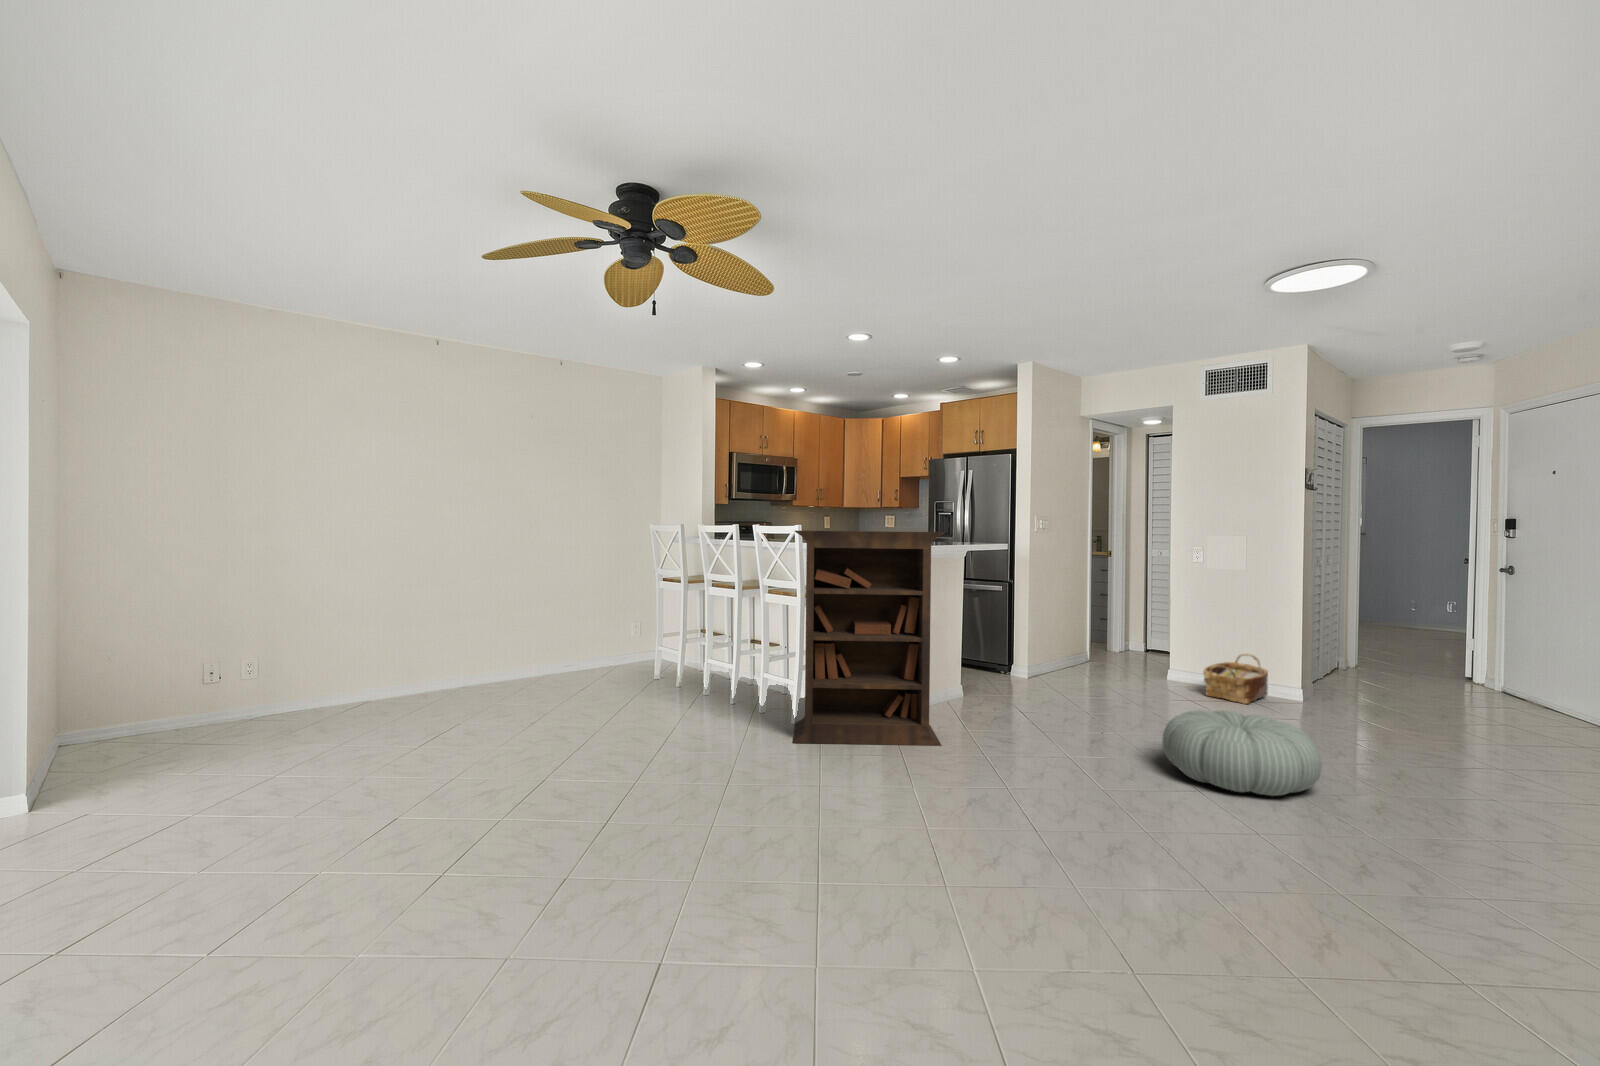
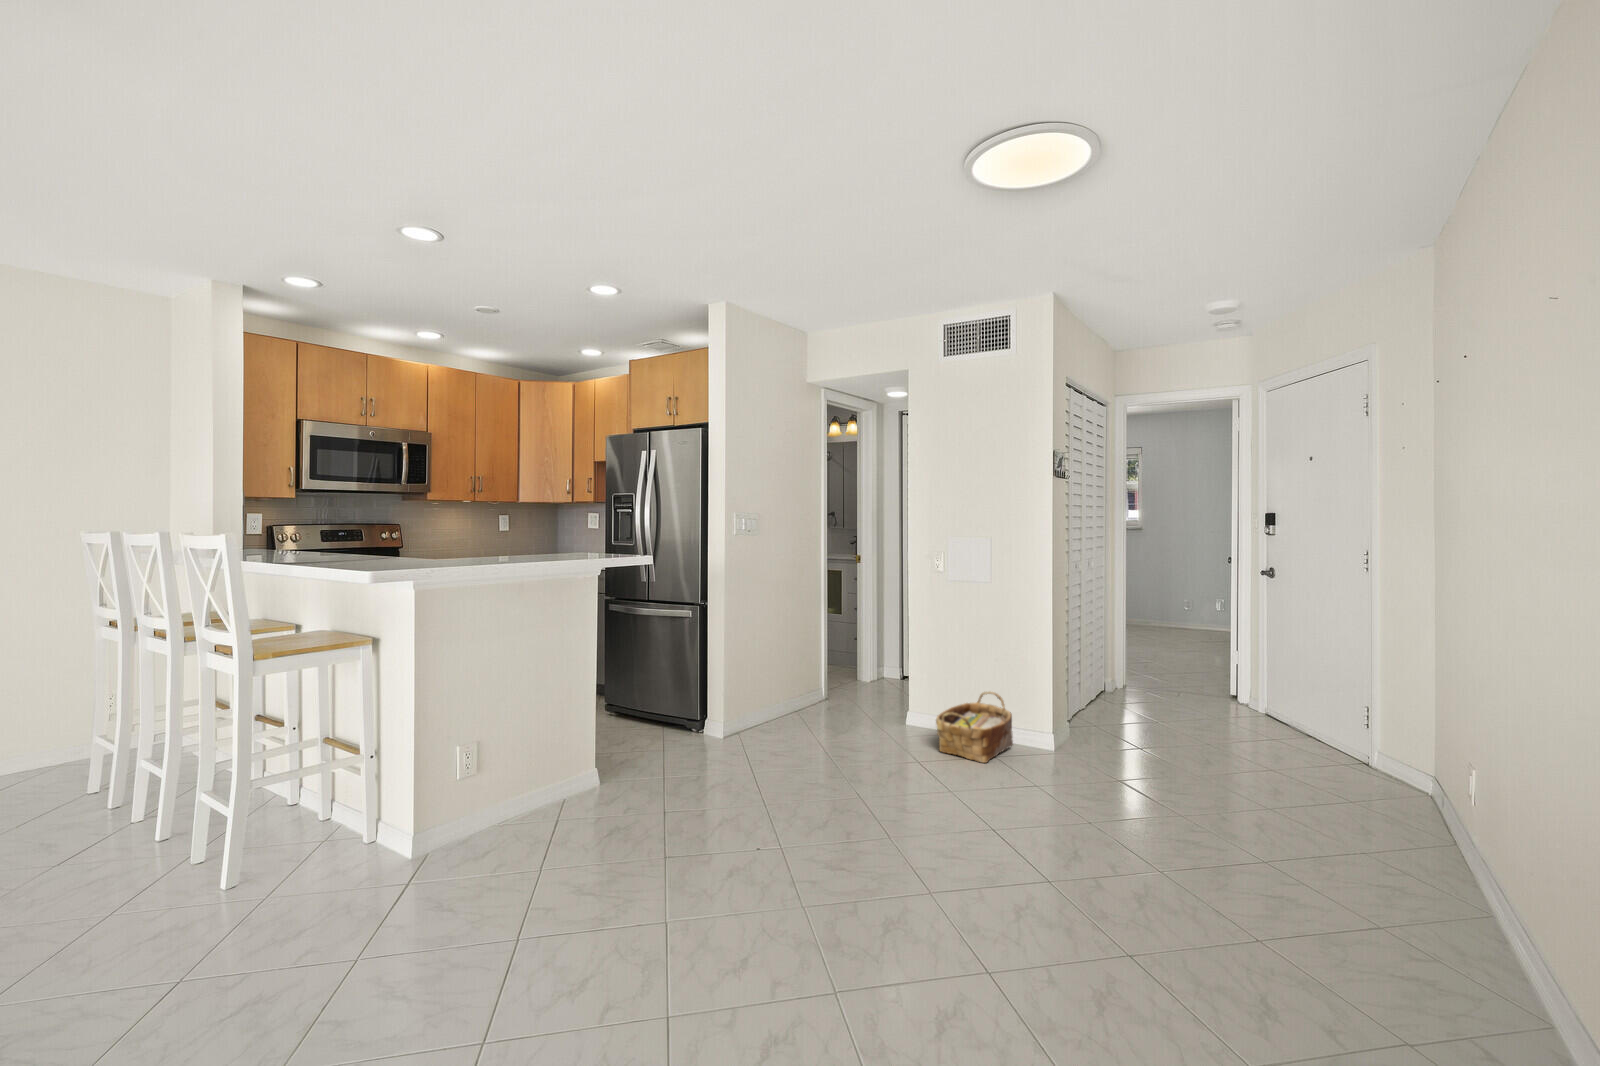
bookcase: present [793,531,945,746] -> none [162,543,493,947]
pouf: present [1162,710,1322,796] -> none [810,819,1031,988]

